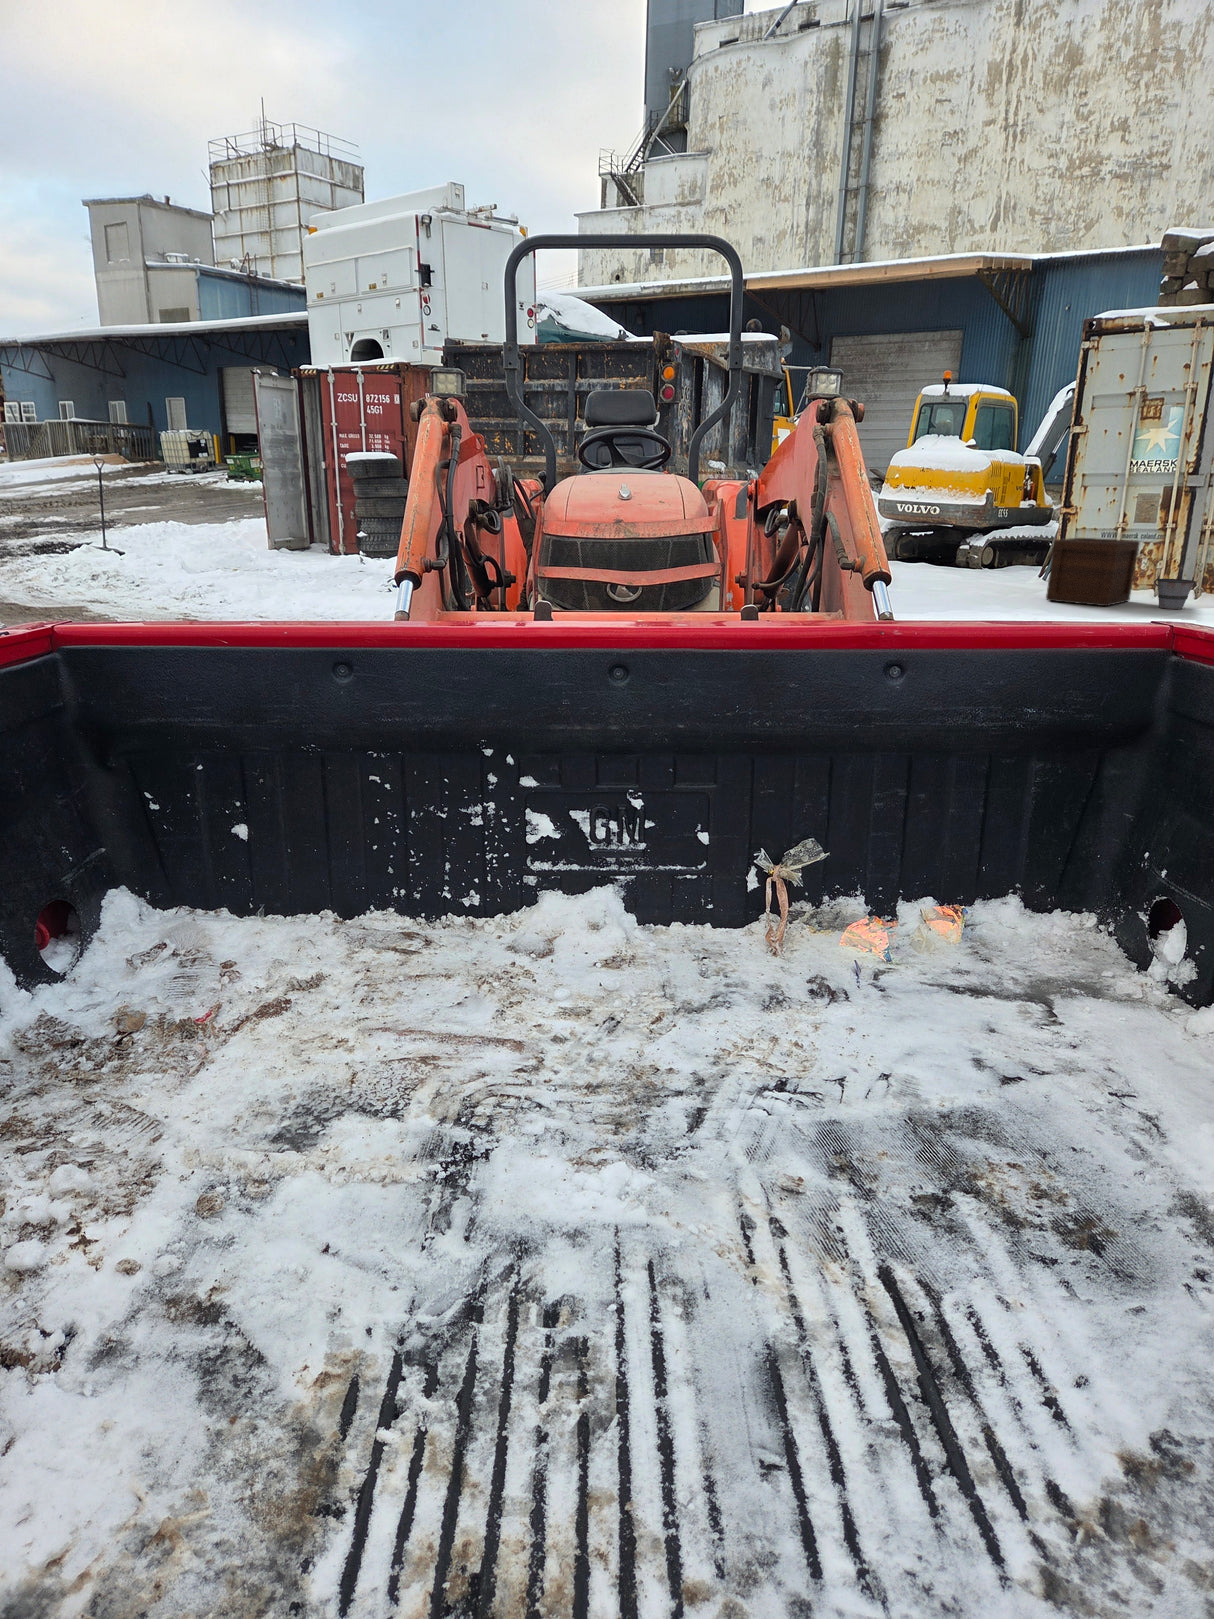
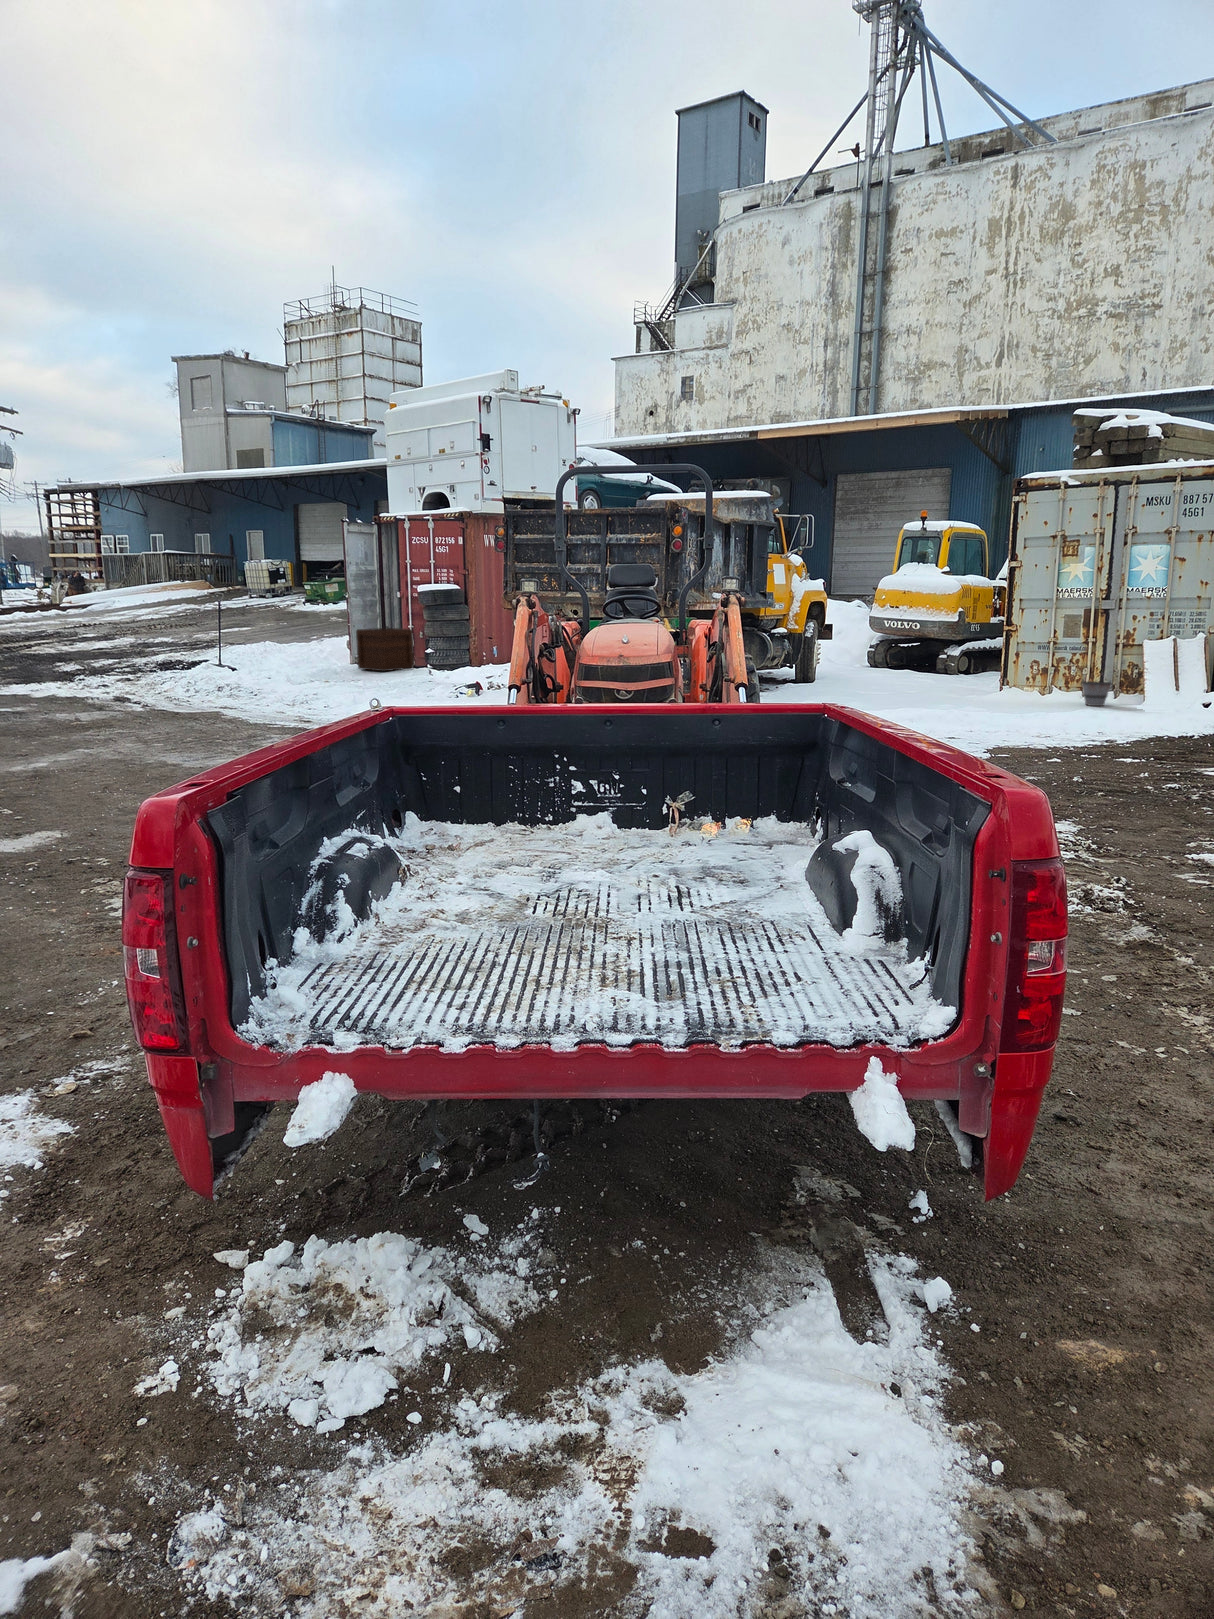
wooden crate: present [1046,538,1140,606] -> present [356,628,414,671]

